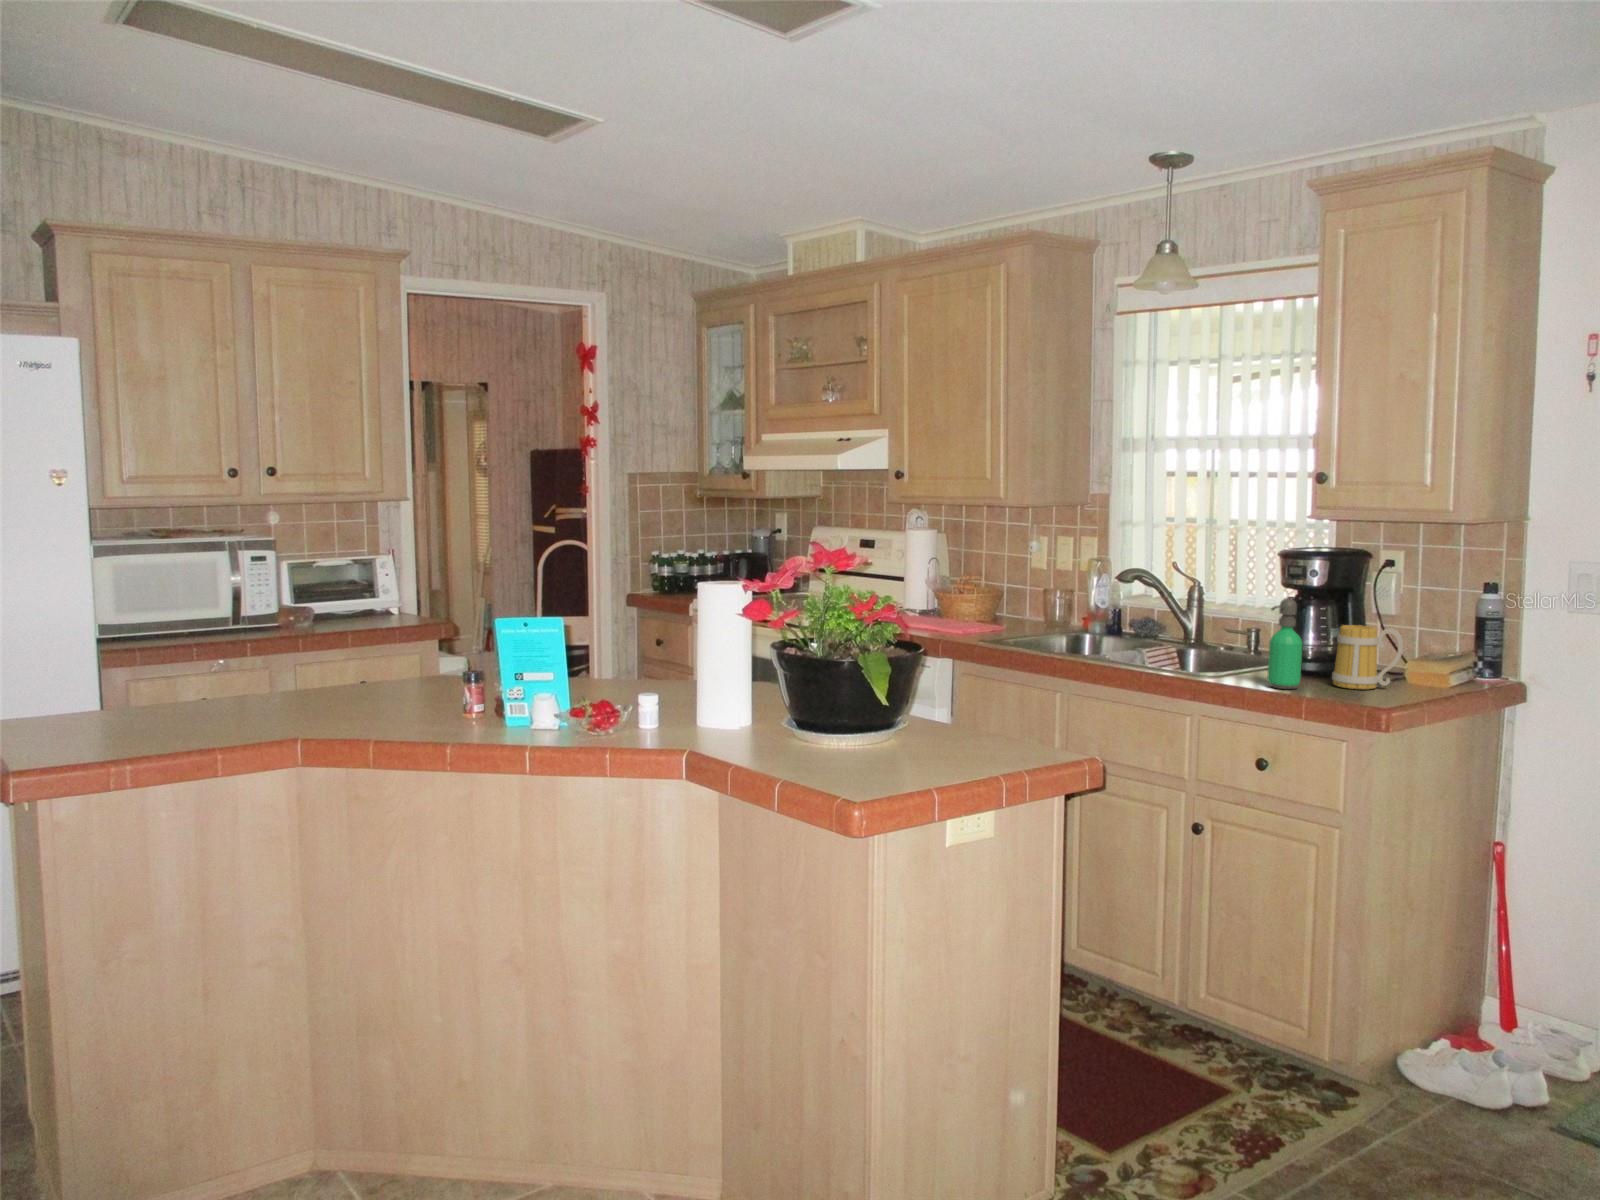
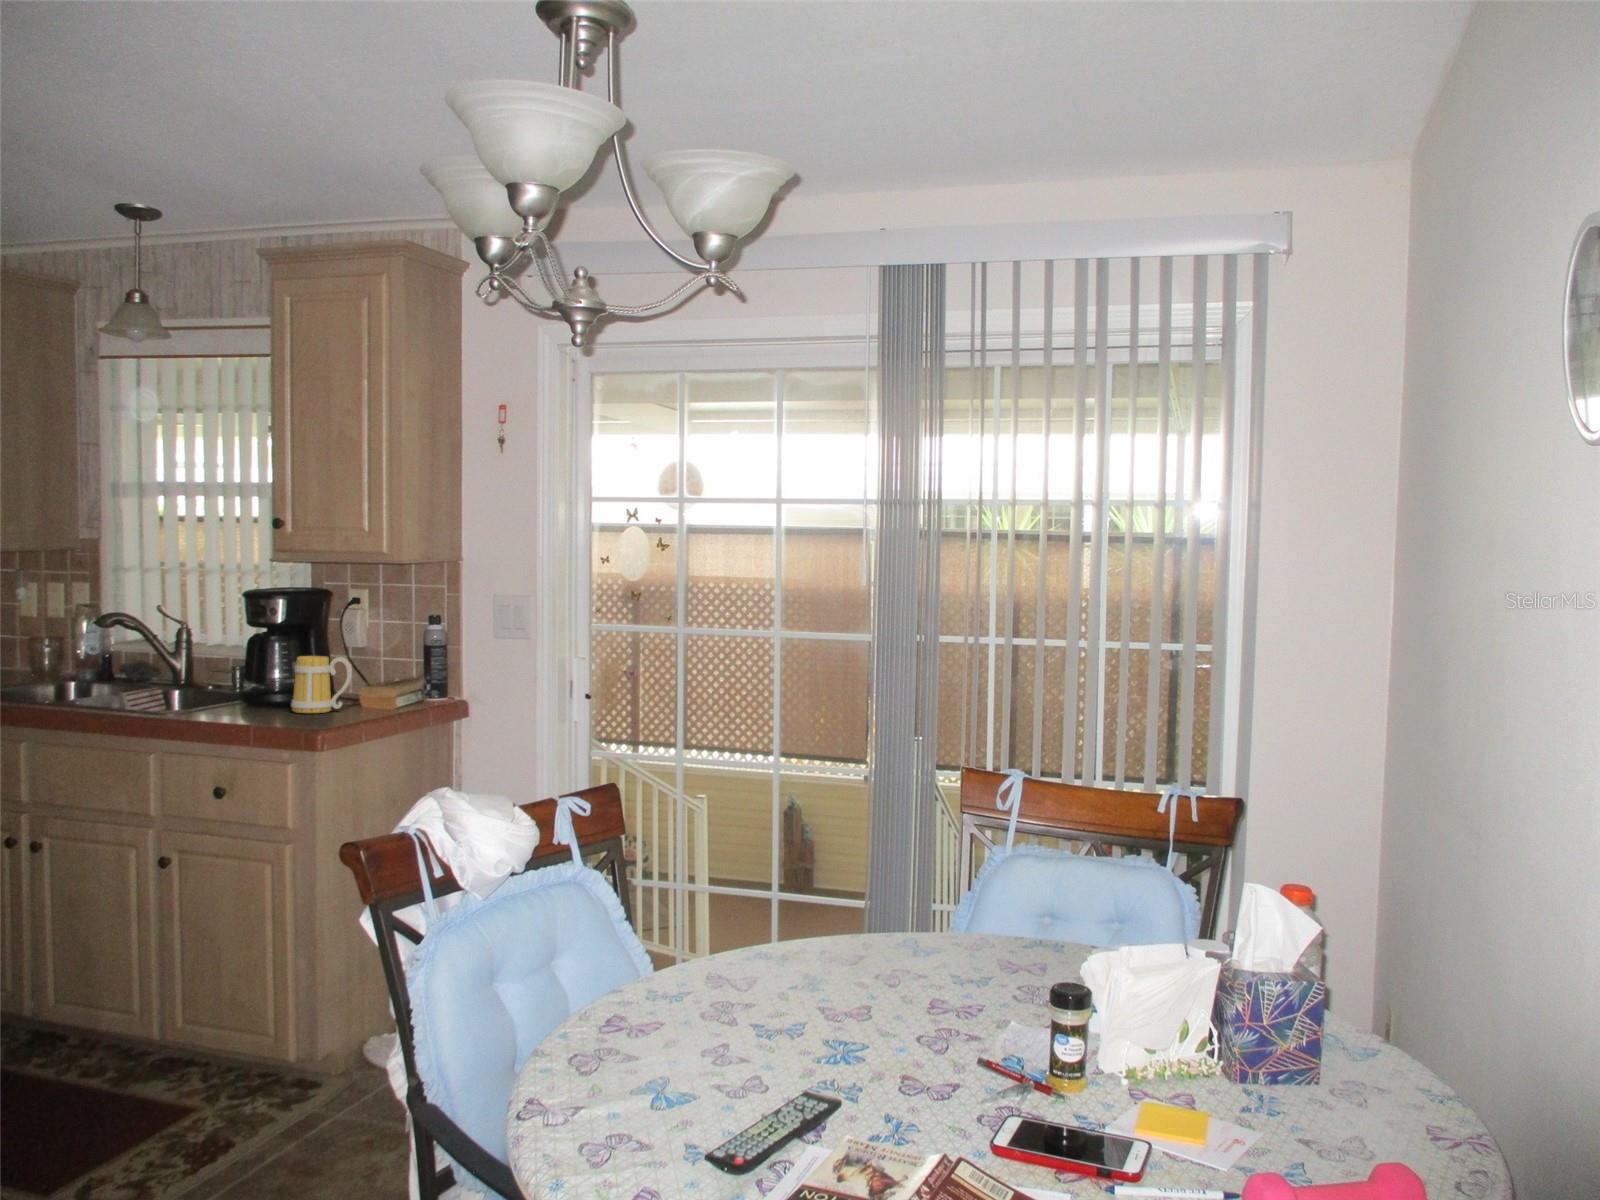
soap dispenser: present [1267,598,1302,689] -> none [226,633,259,717]

